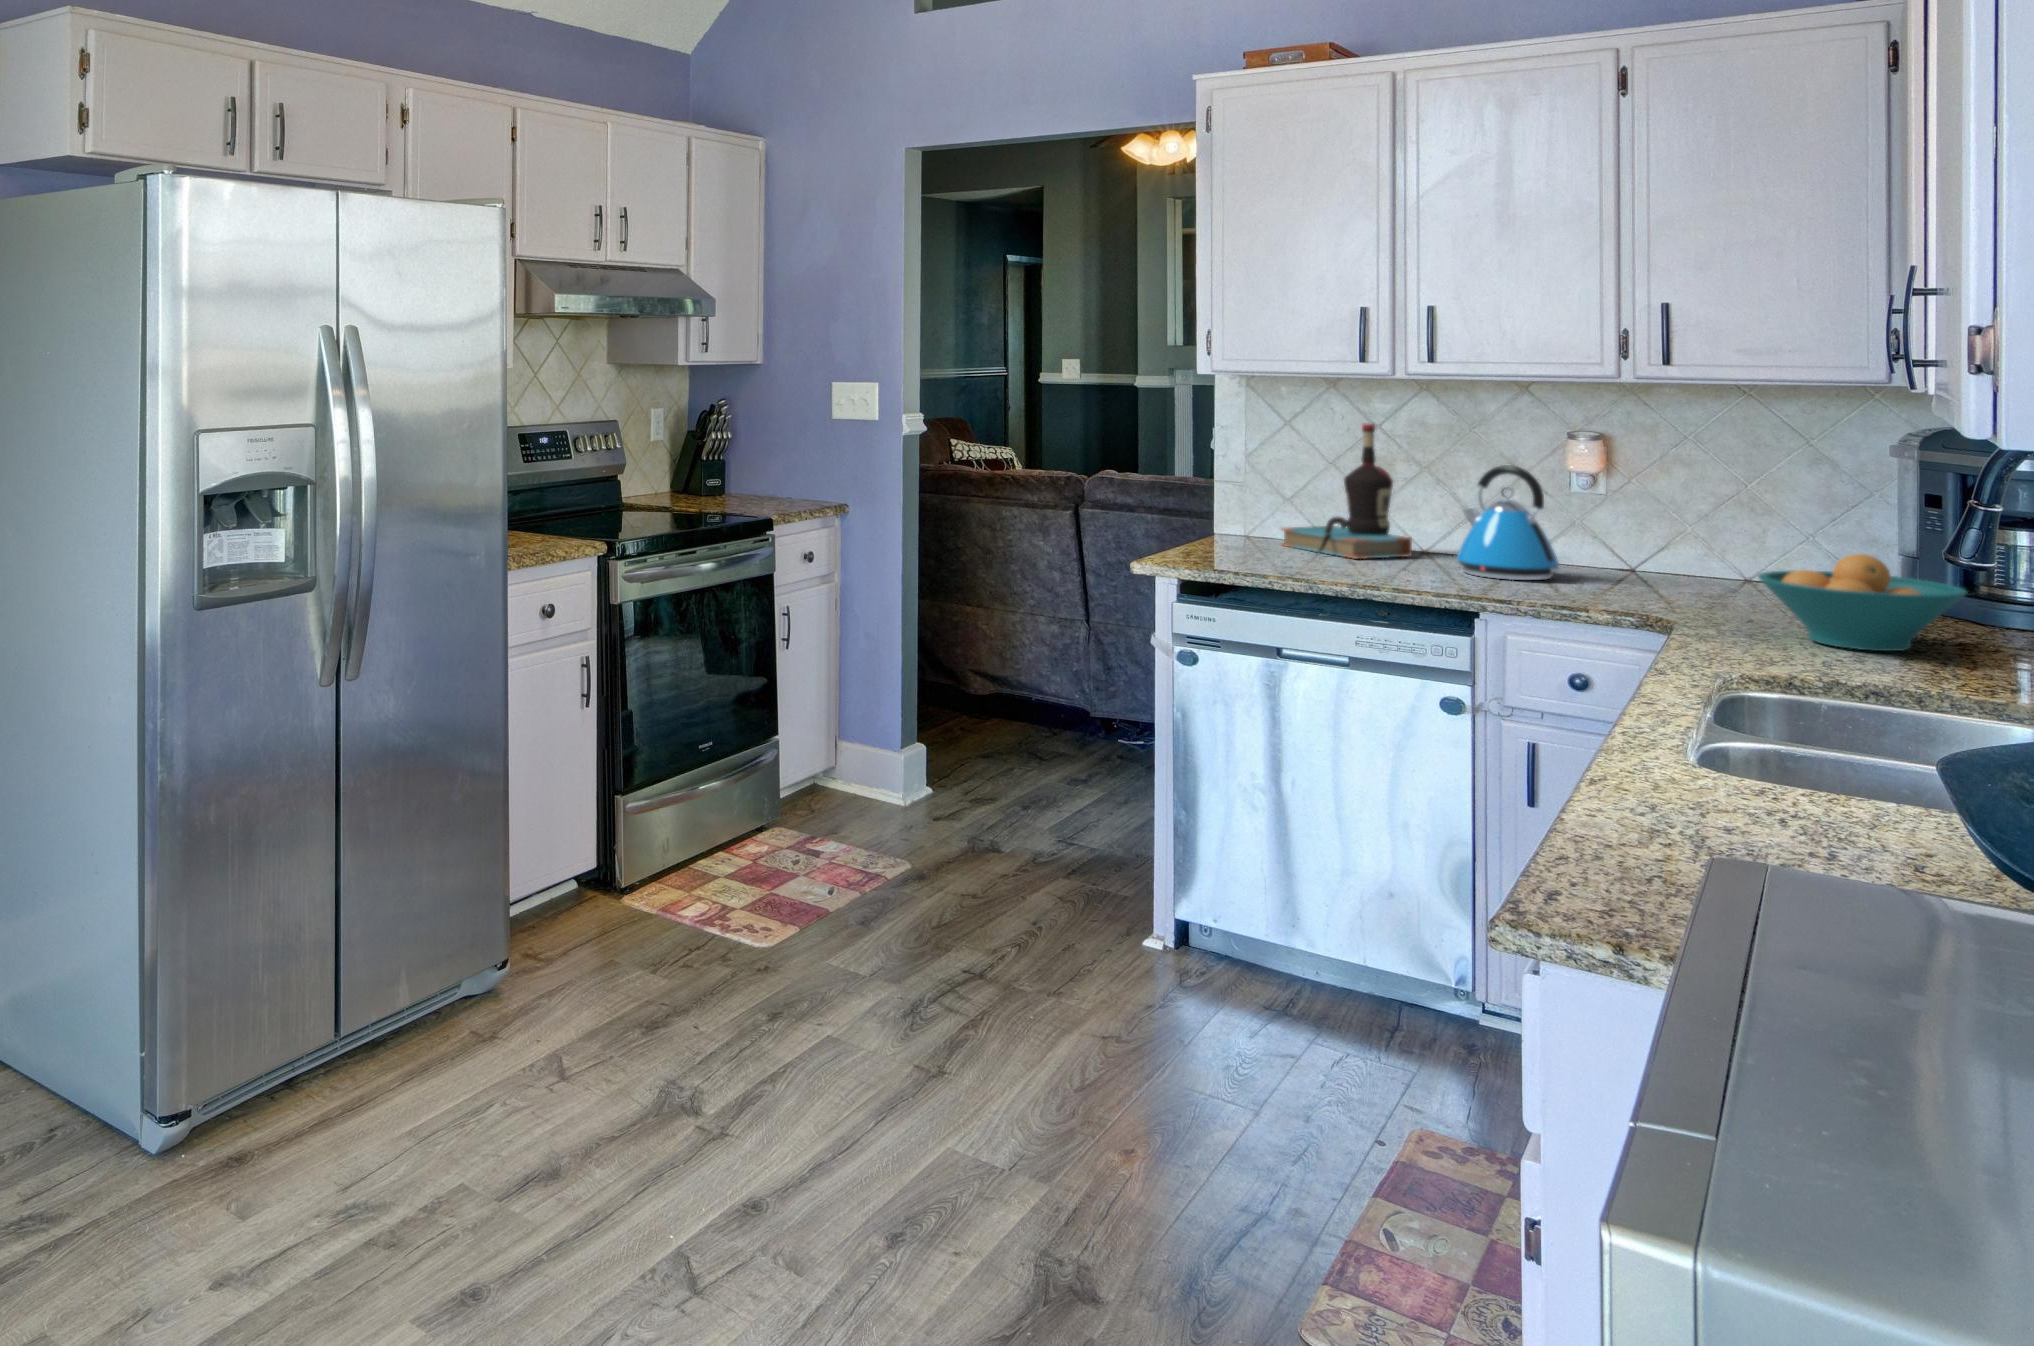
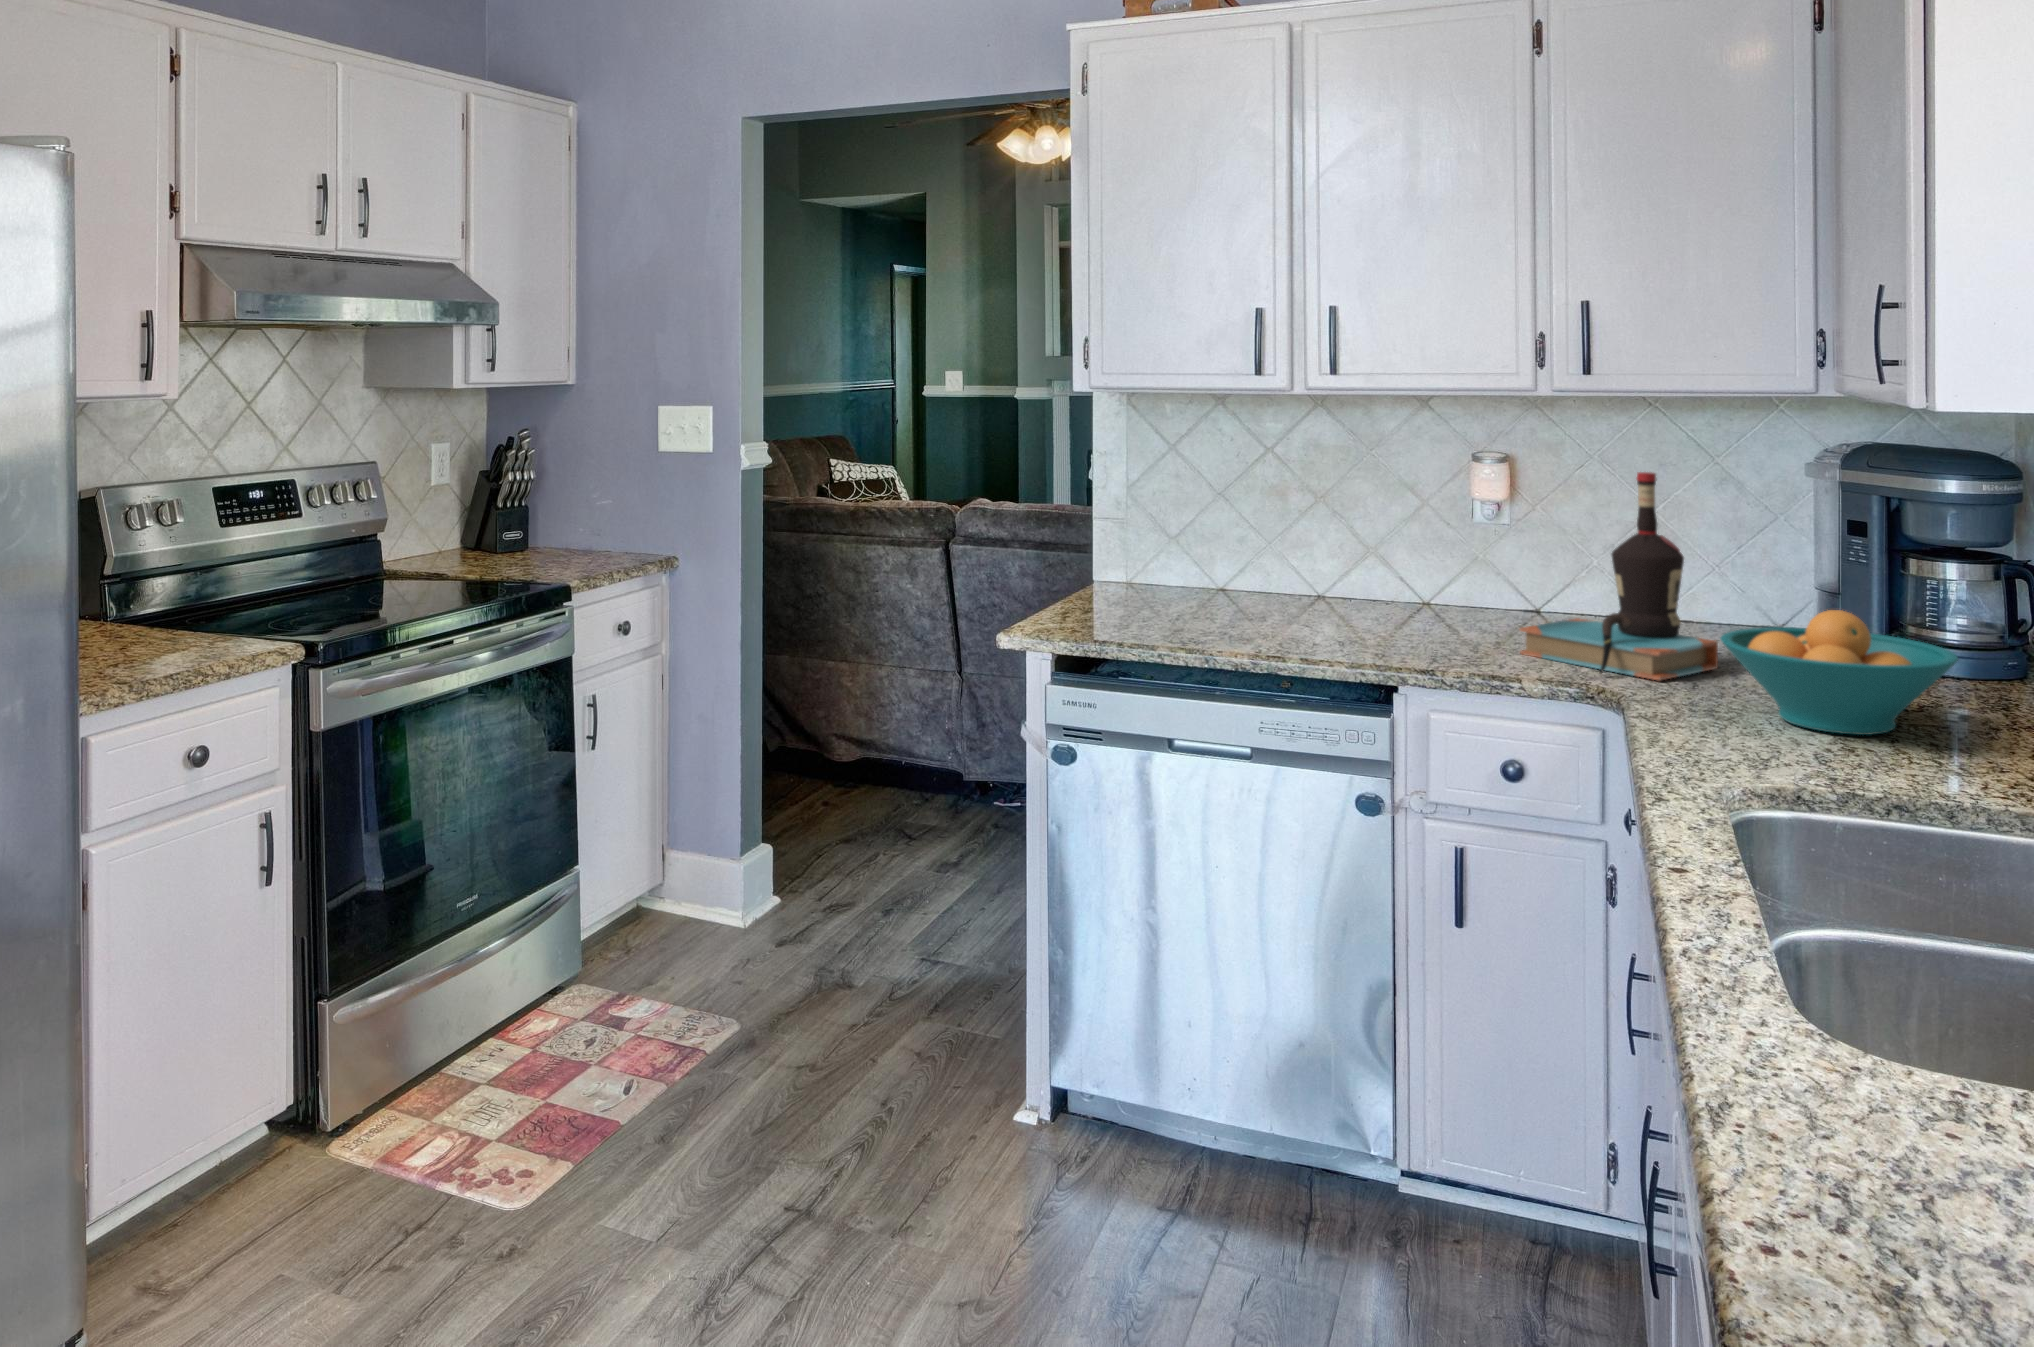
bottle: present [1281,424,1412,559] -> present [1520,472,1718,681]
kettle: present [1457,465,1561,580] -> none [1361,497,1478,637]

